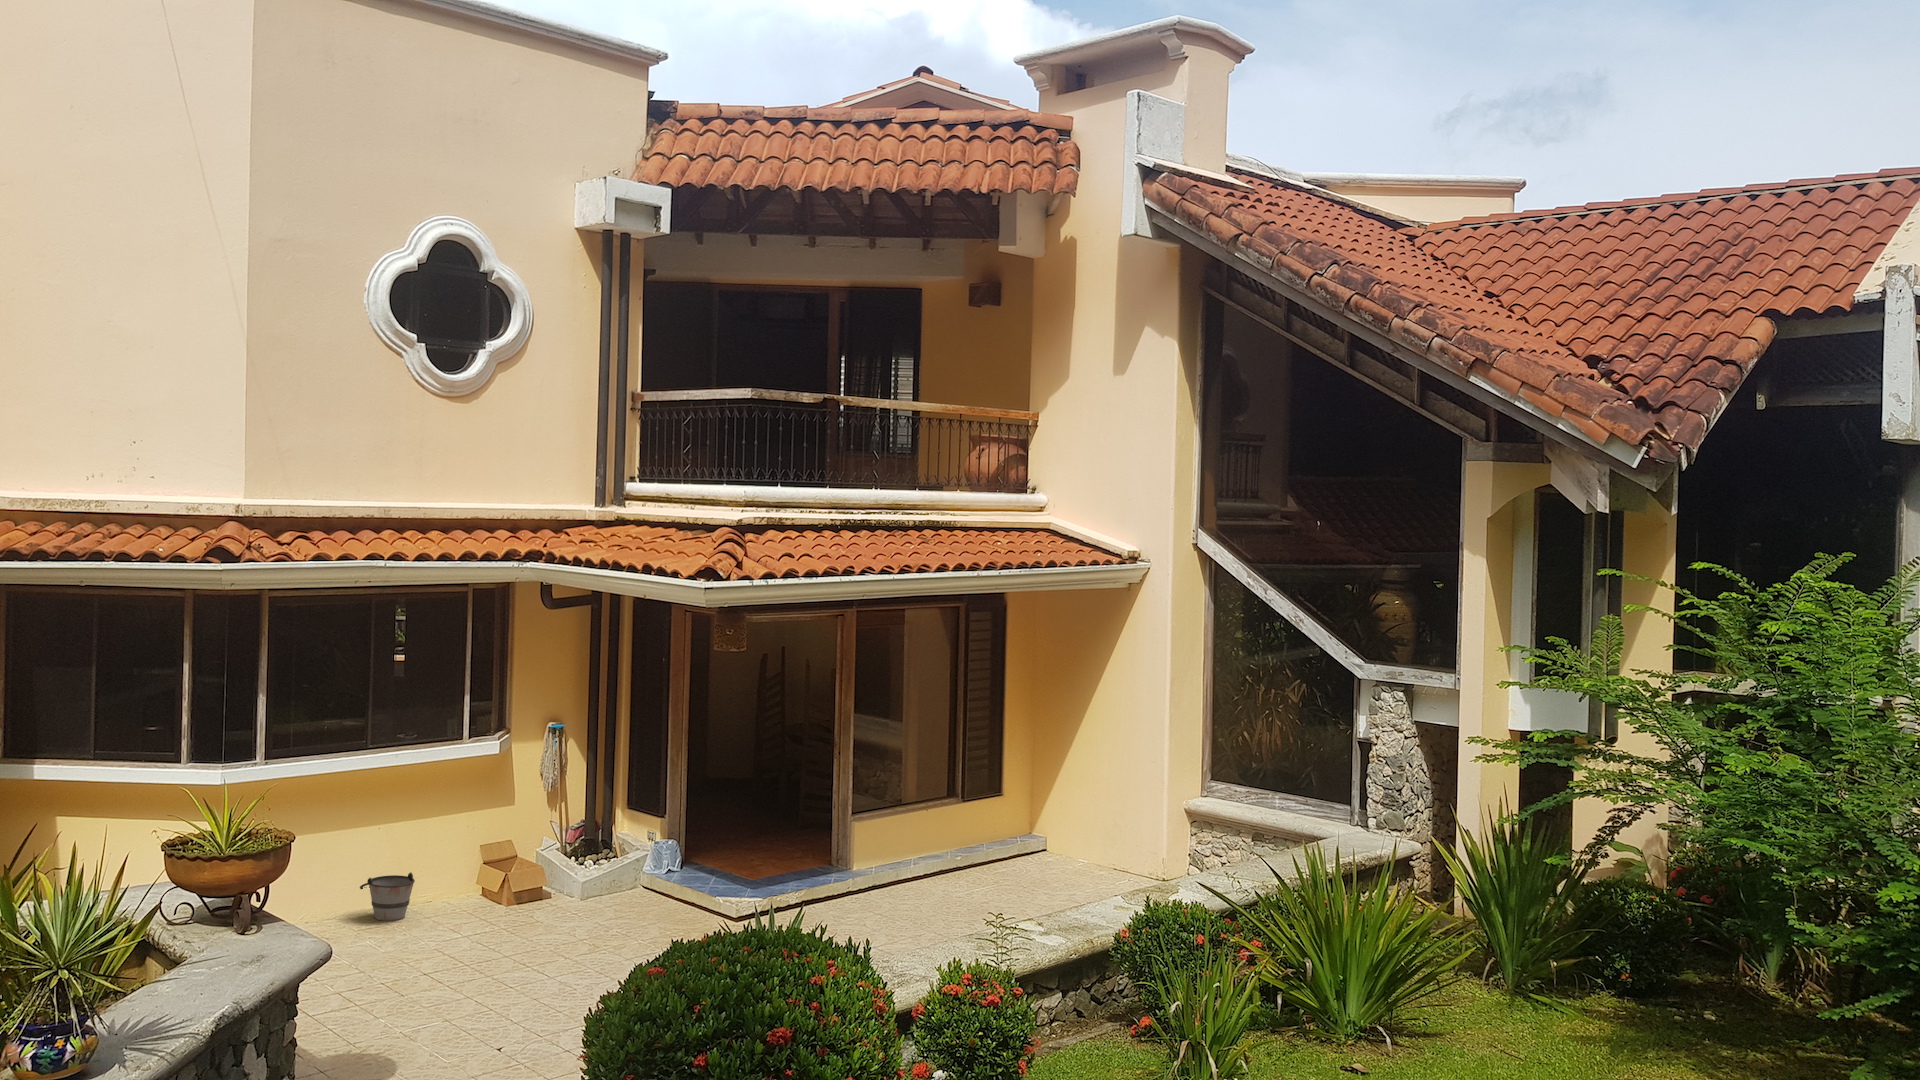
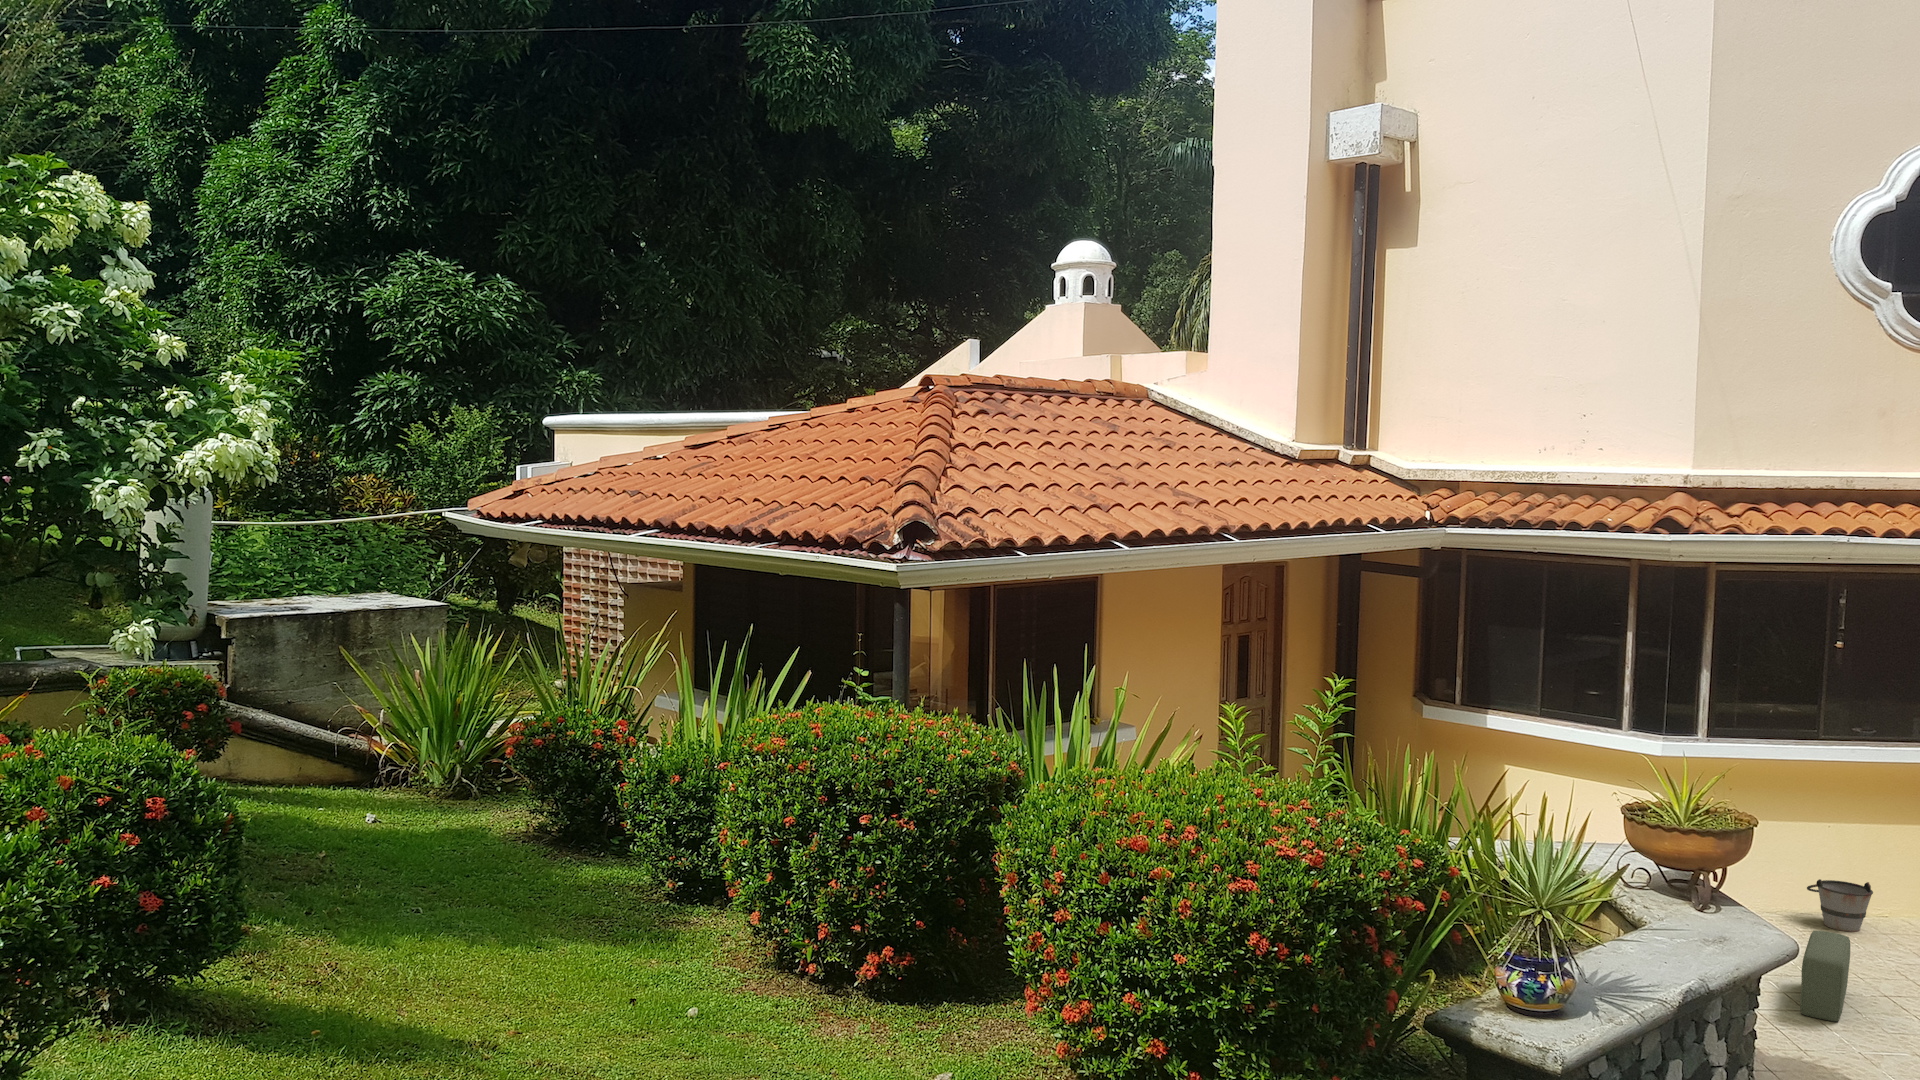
pouf: none [344,926,388,1008] -> present [1800,931,1850,1021]

